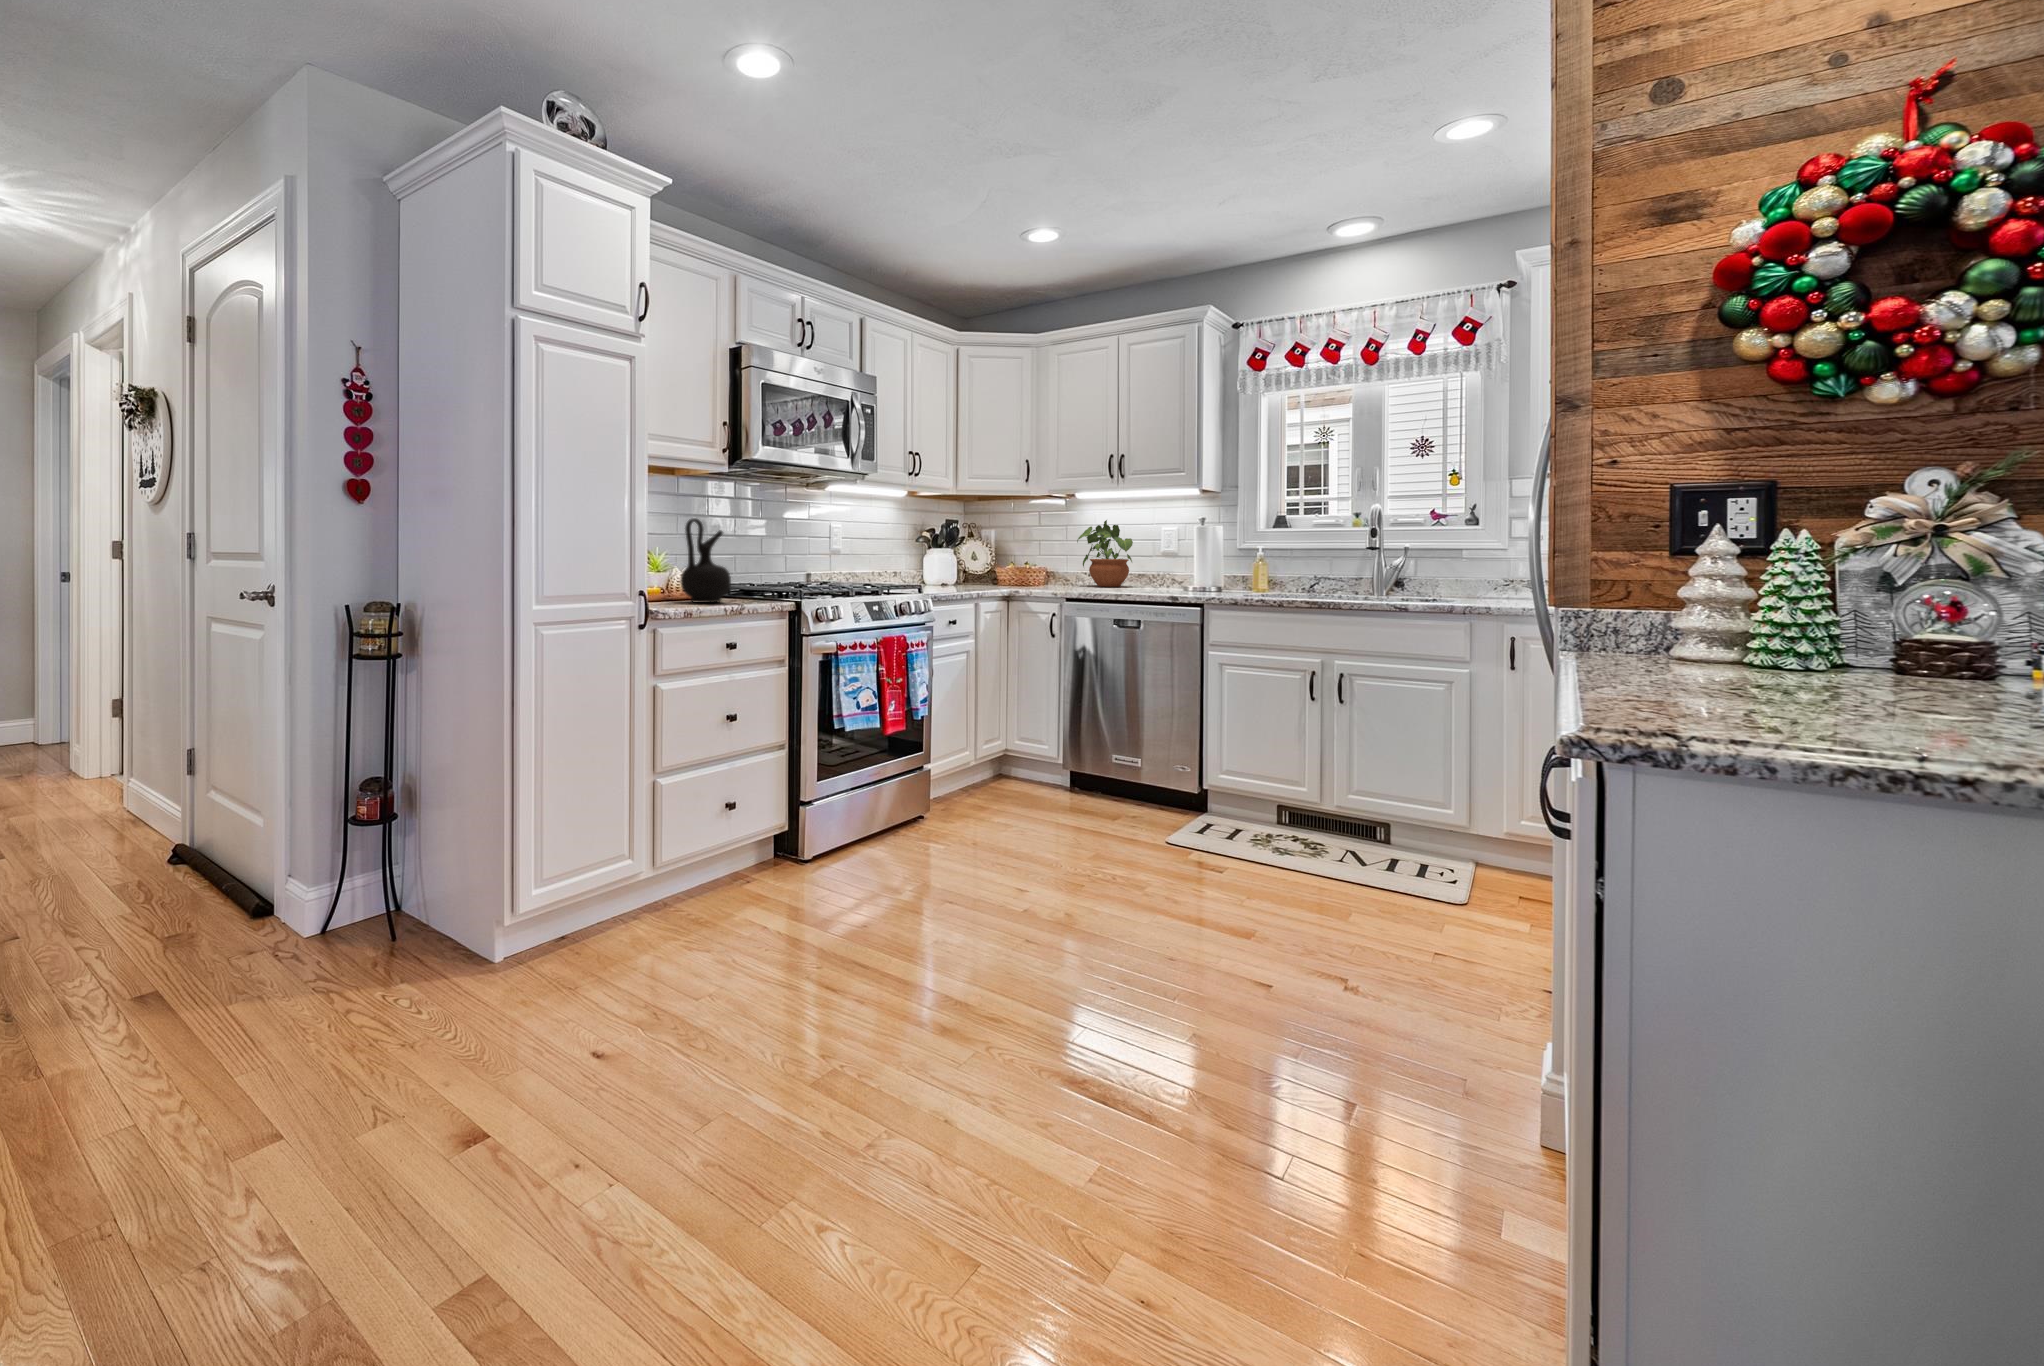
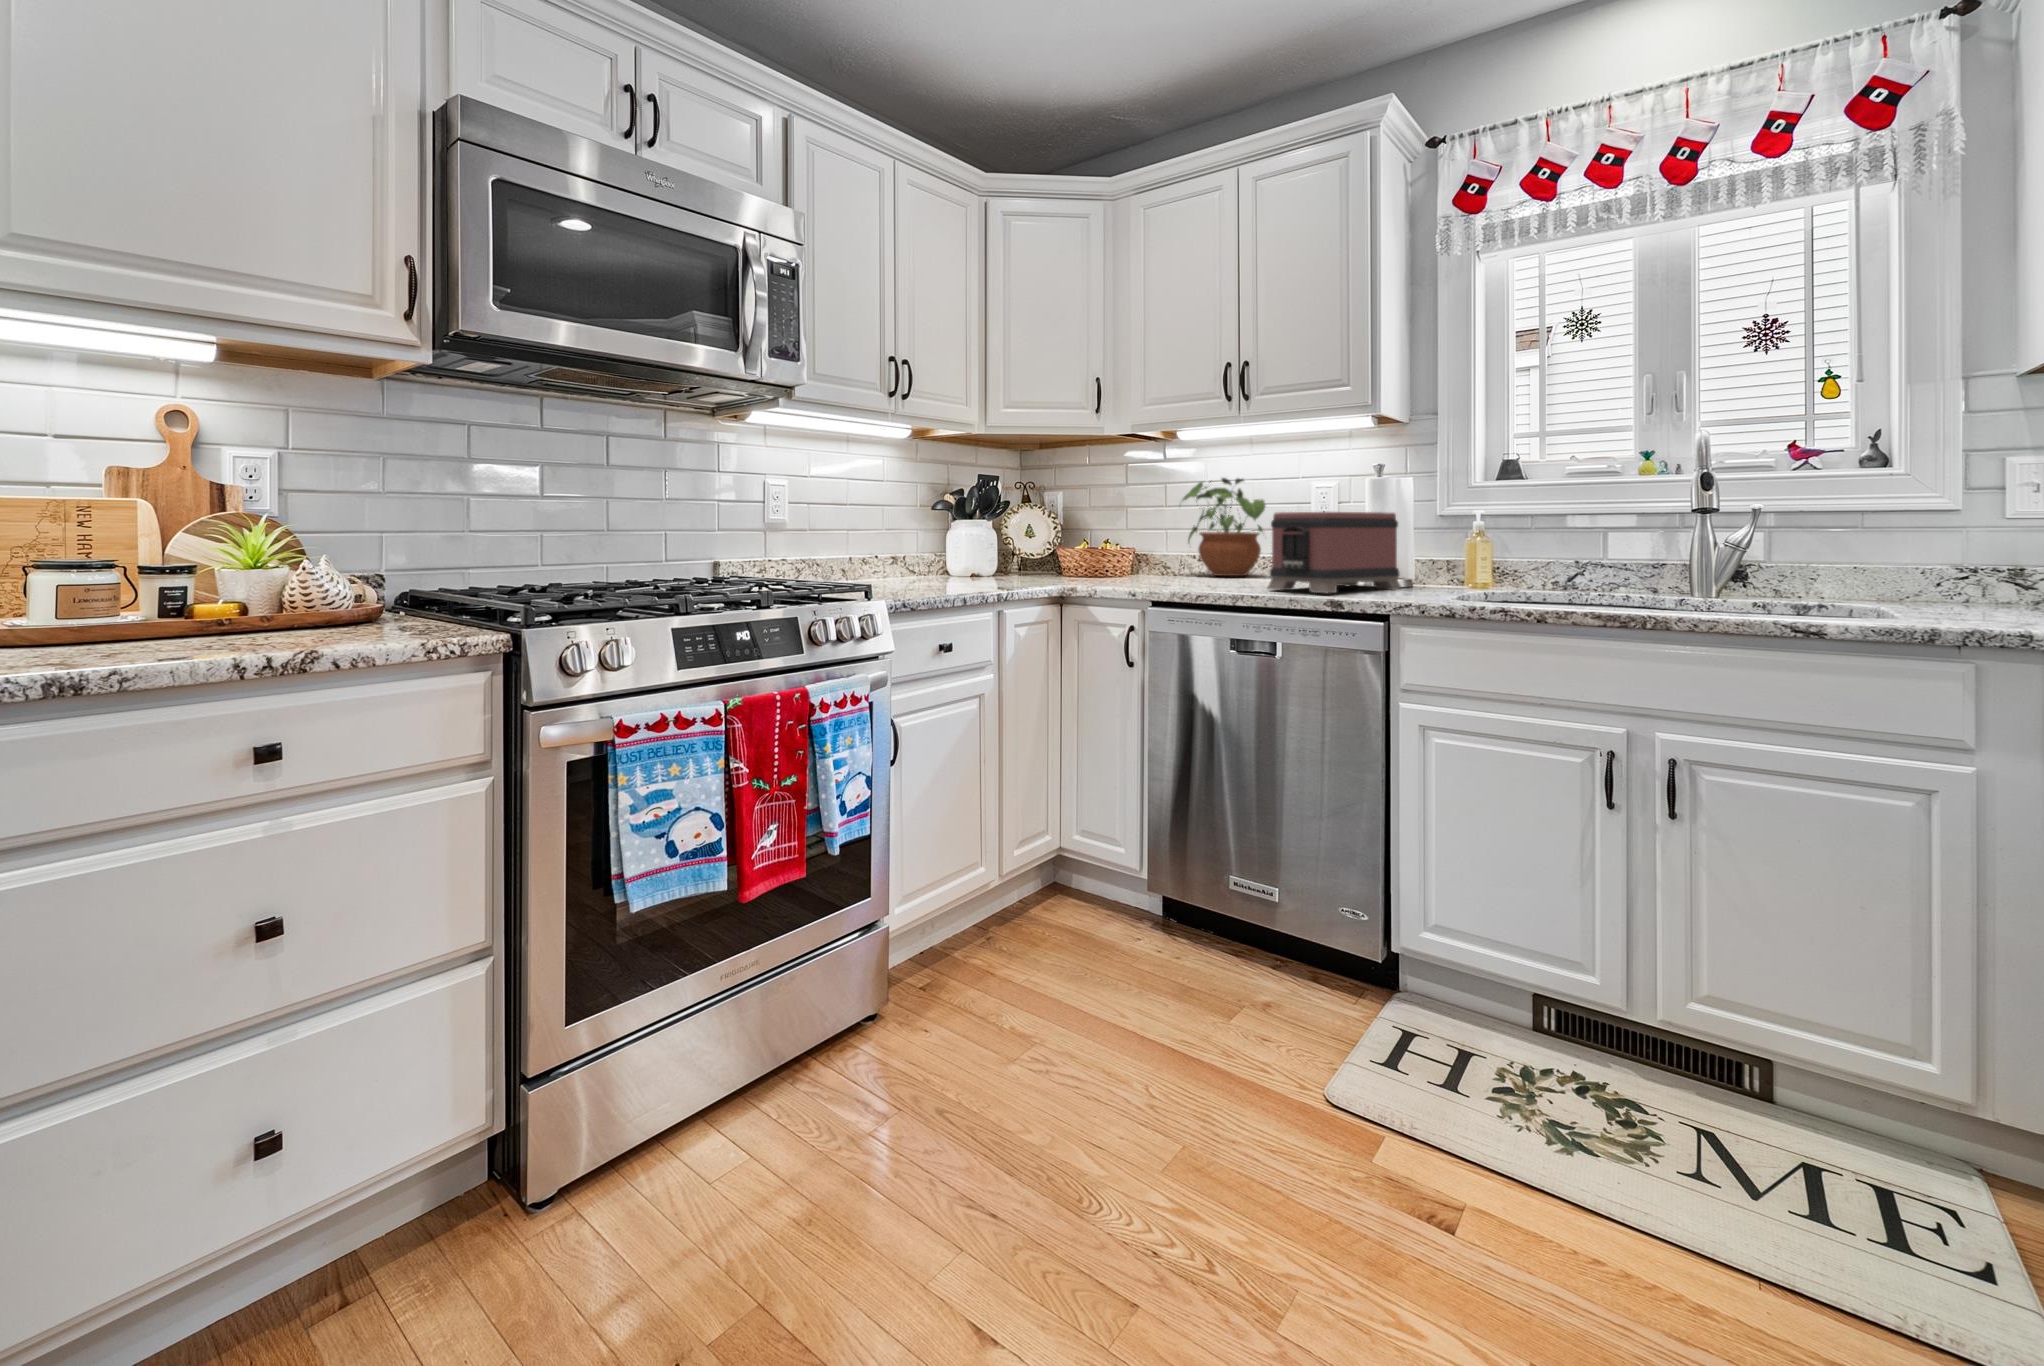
ceramic jug: present [681,518,731,603] -> none [132,446,291,652]
toaster: none [1135,547,1215,593] -> present [1268,512,1401,593]

